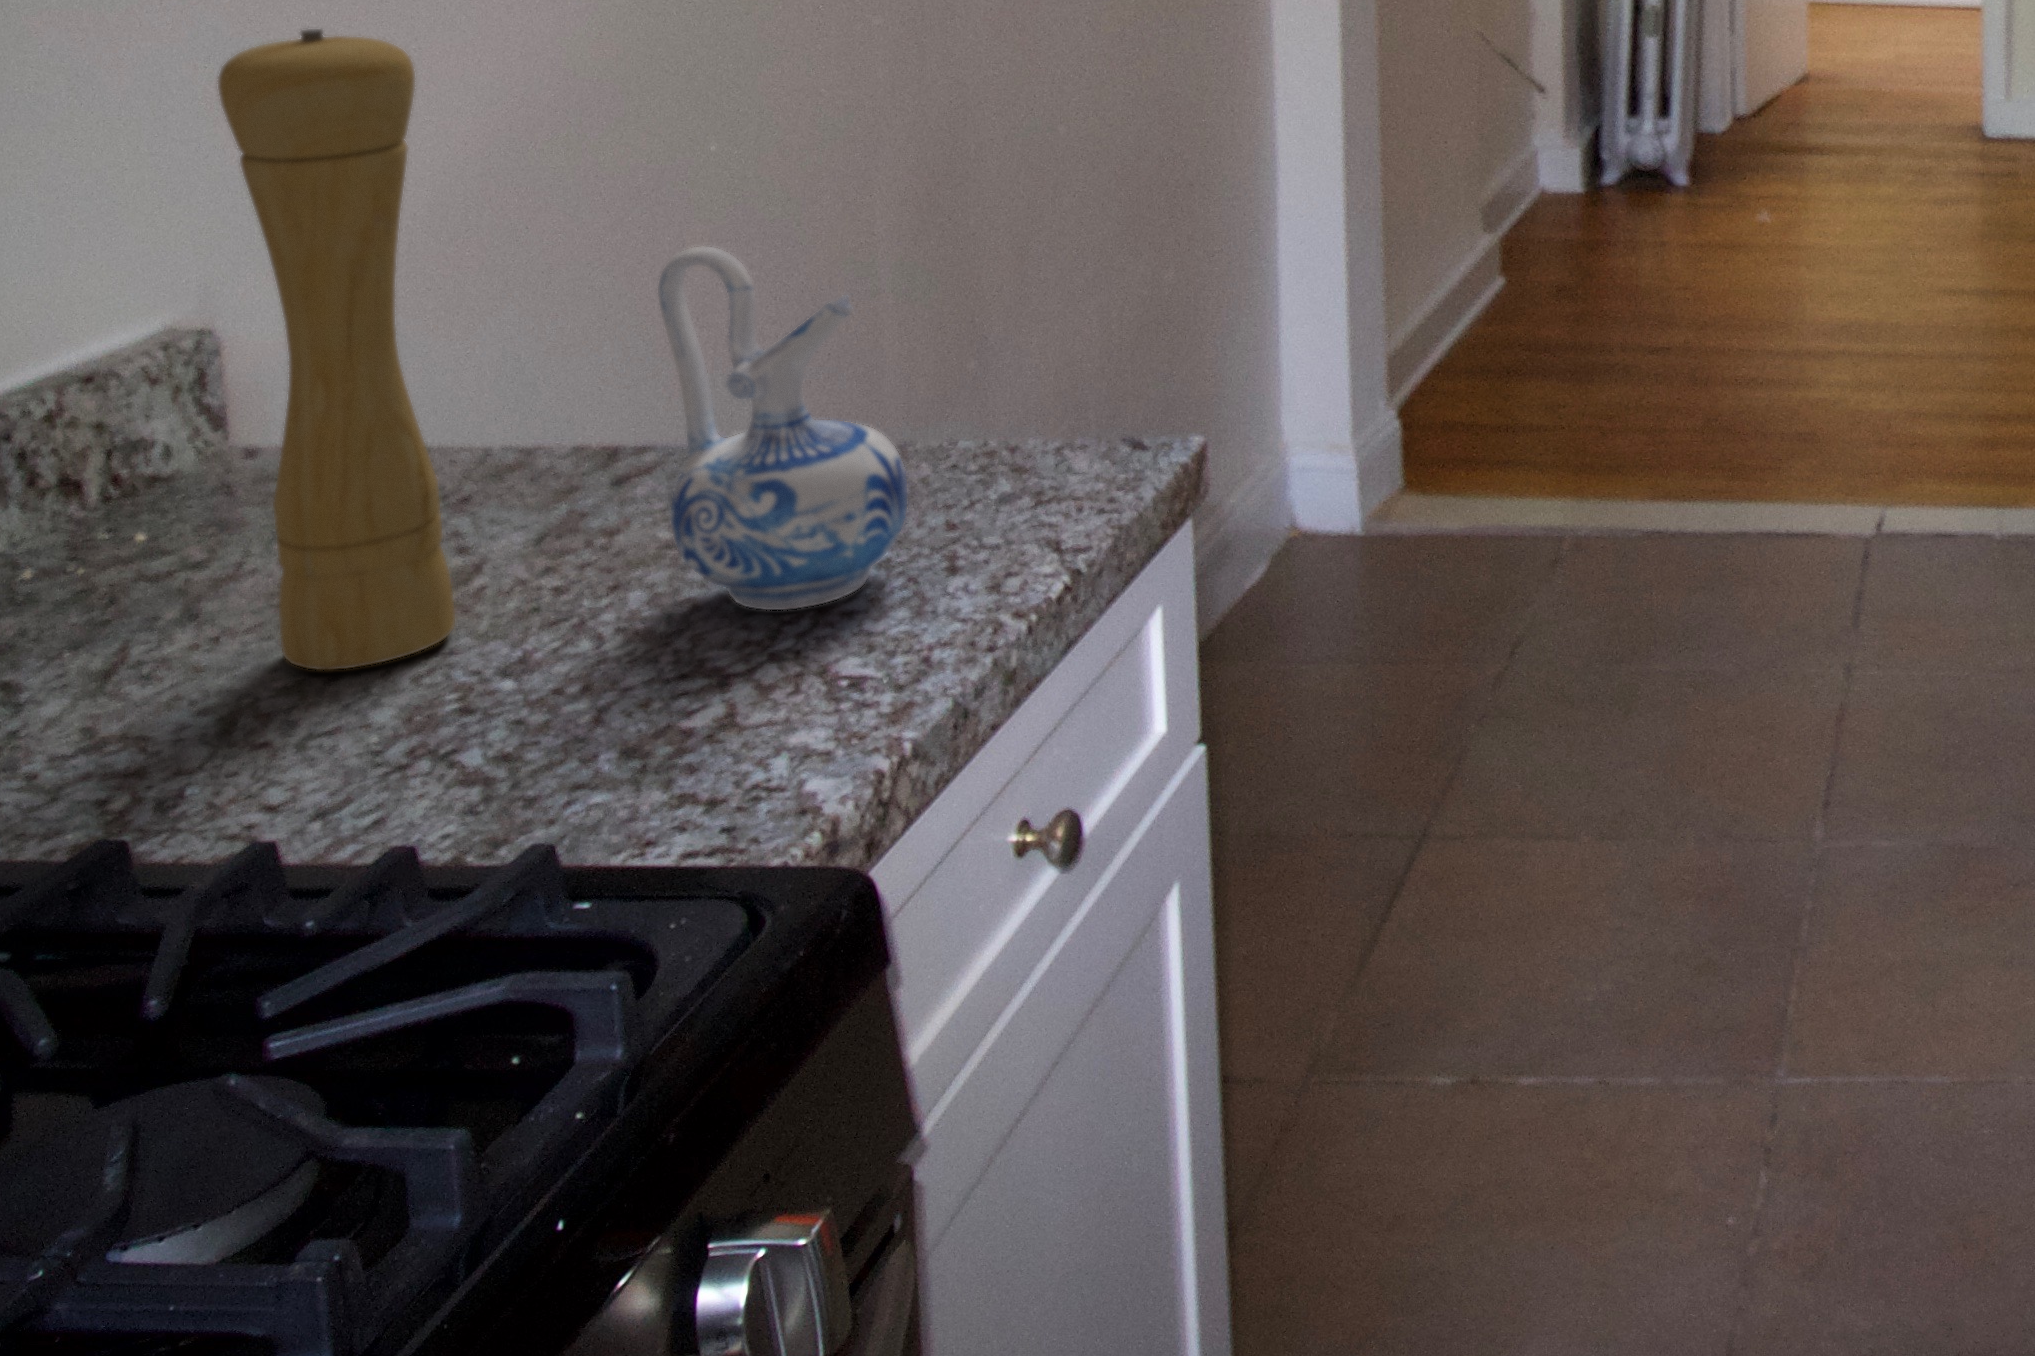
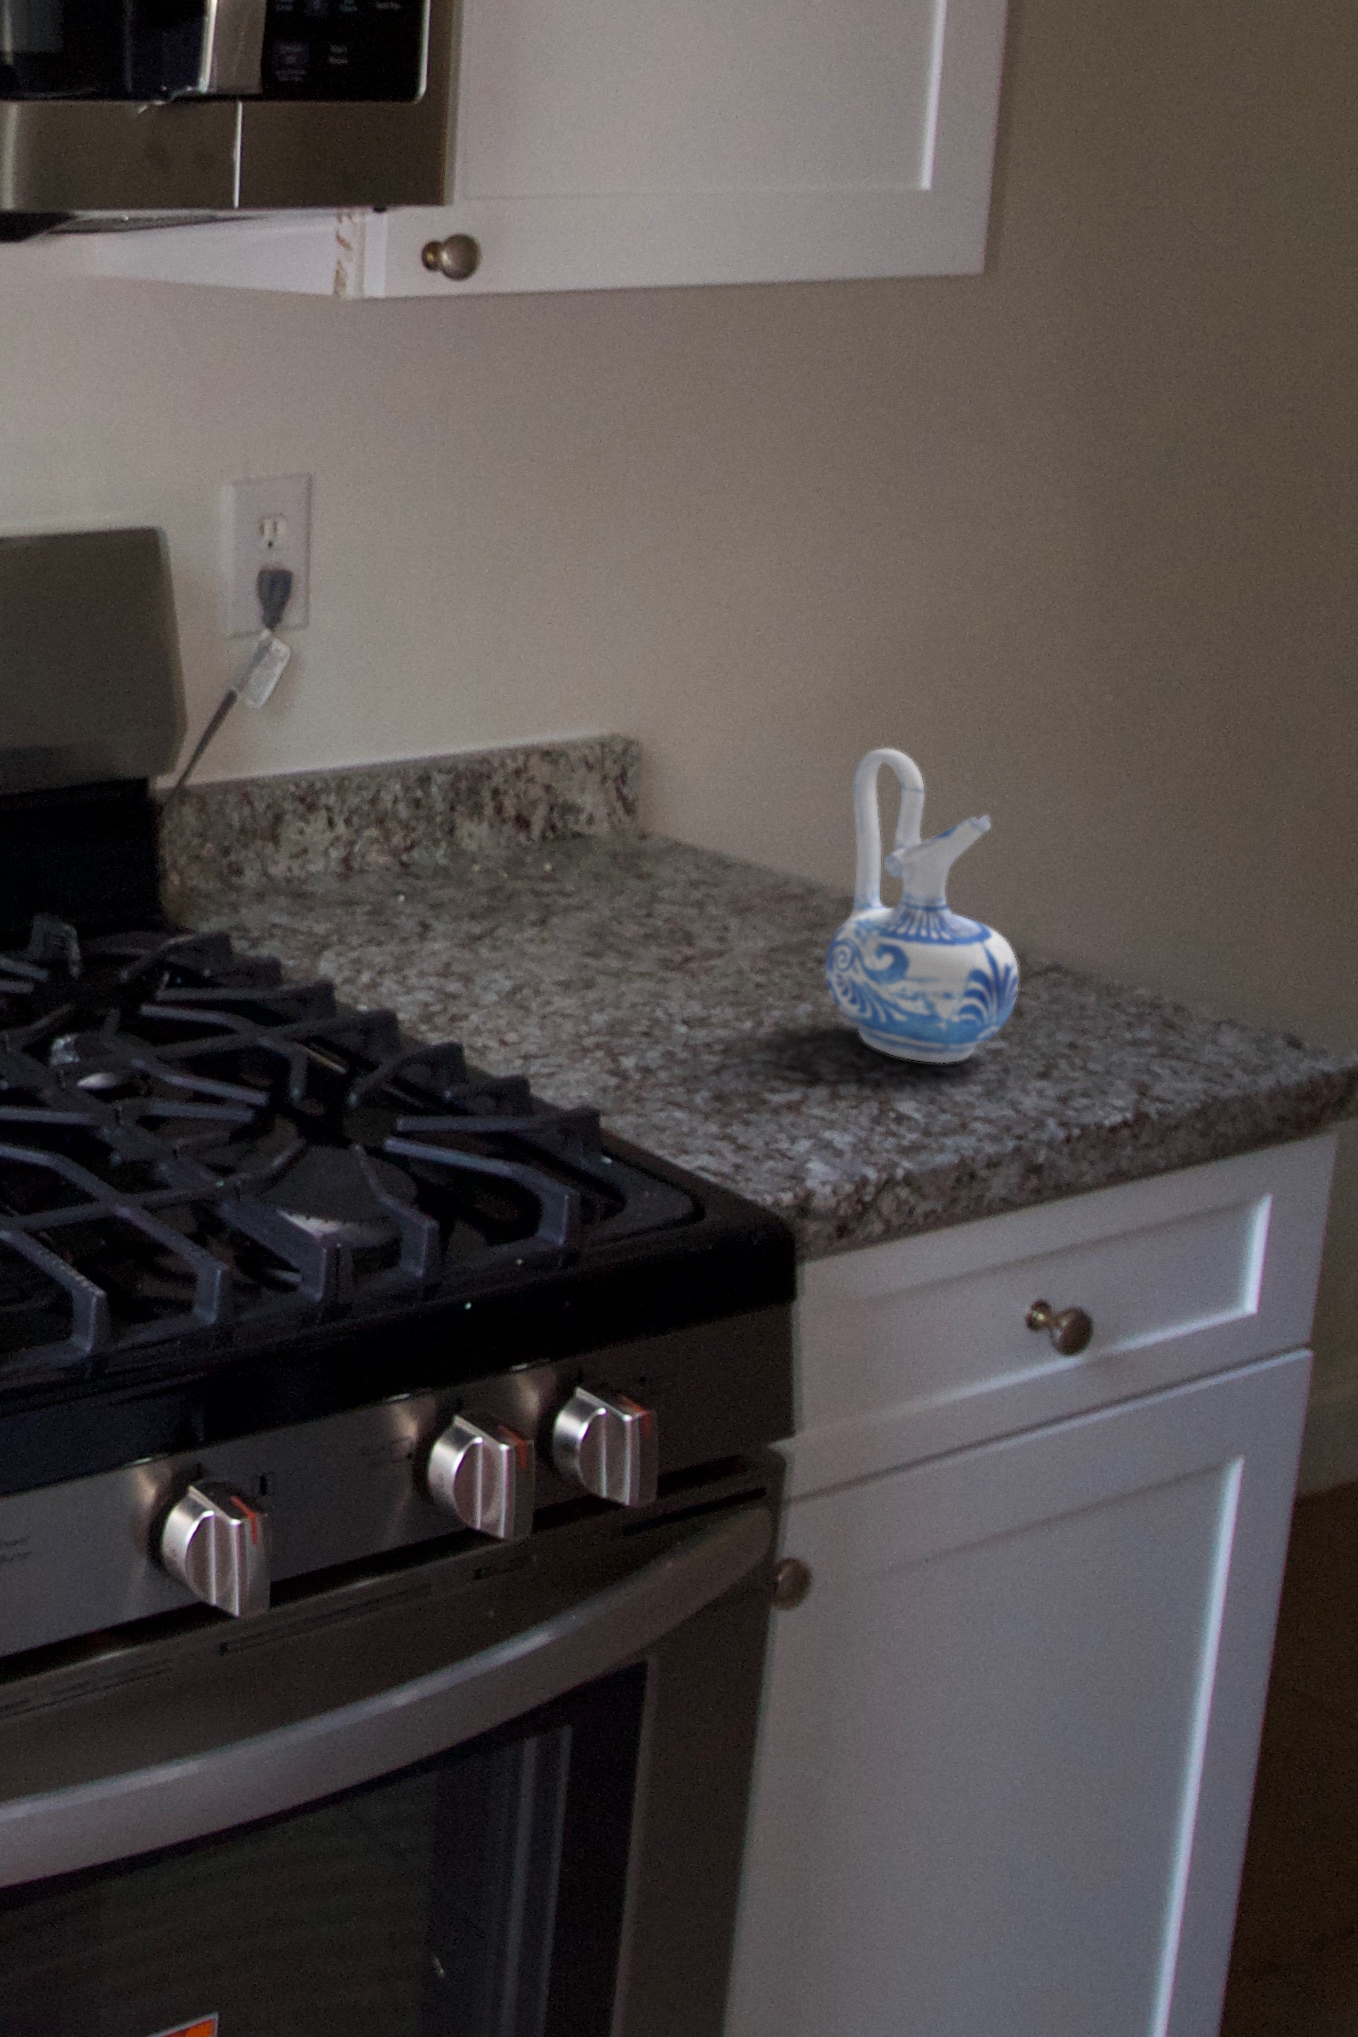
pepper mill: present [218,29,455,670] -> none [567,529,721,991]

